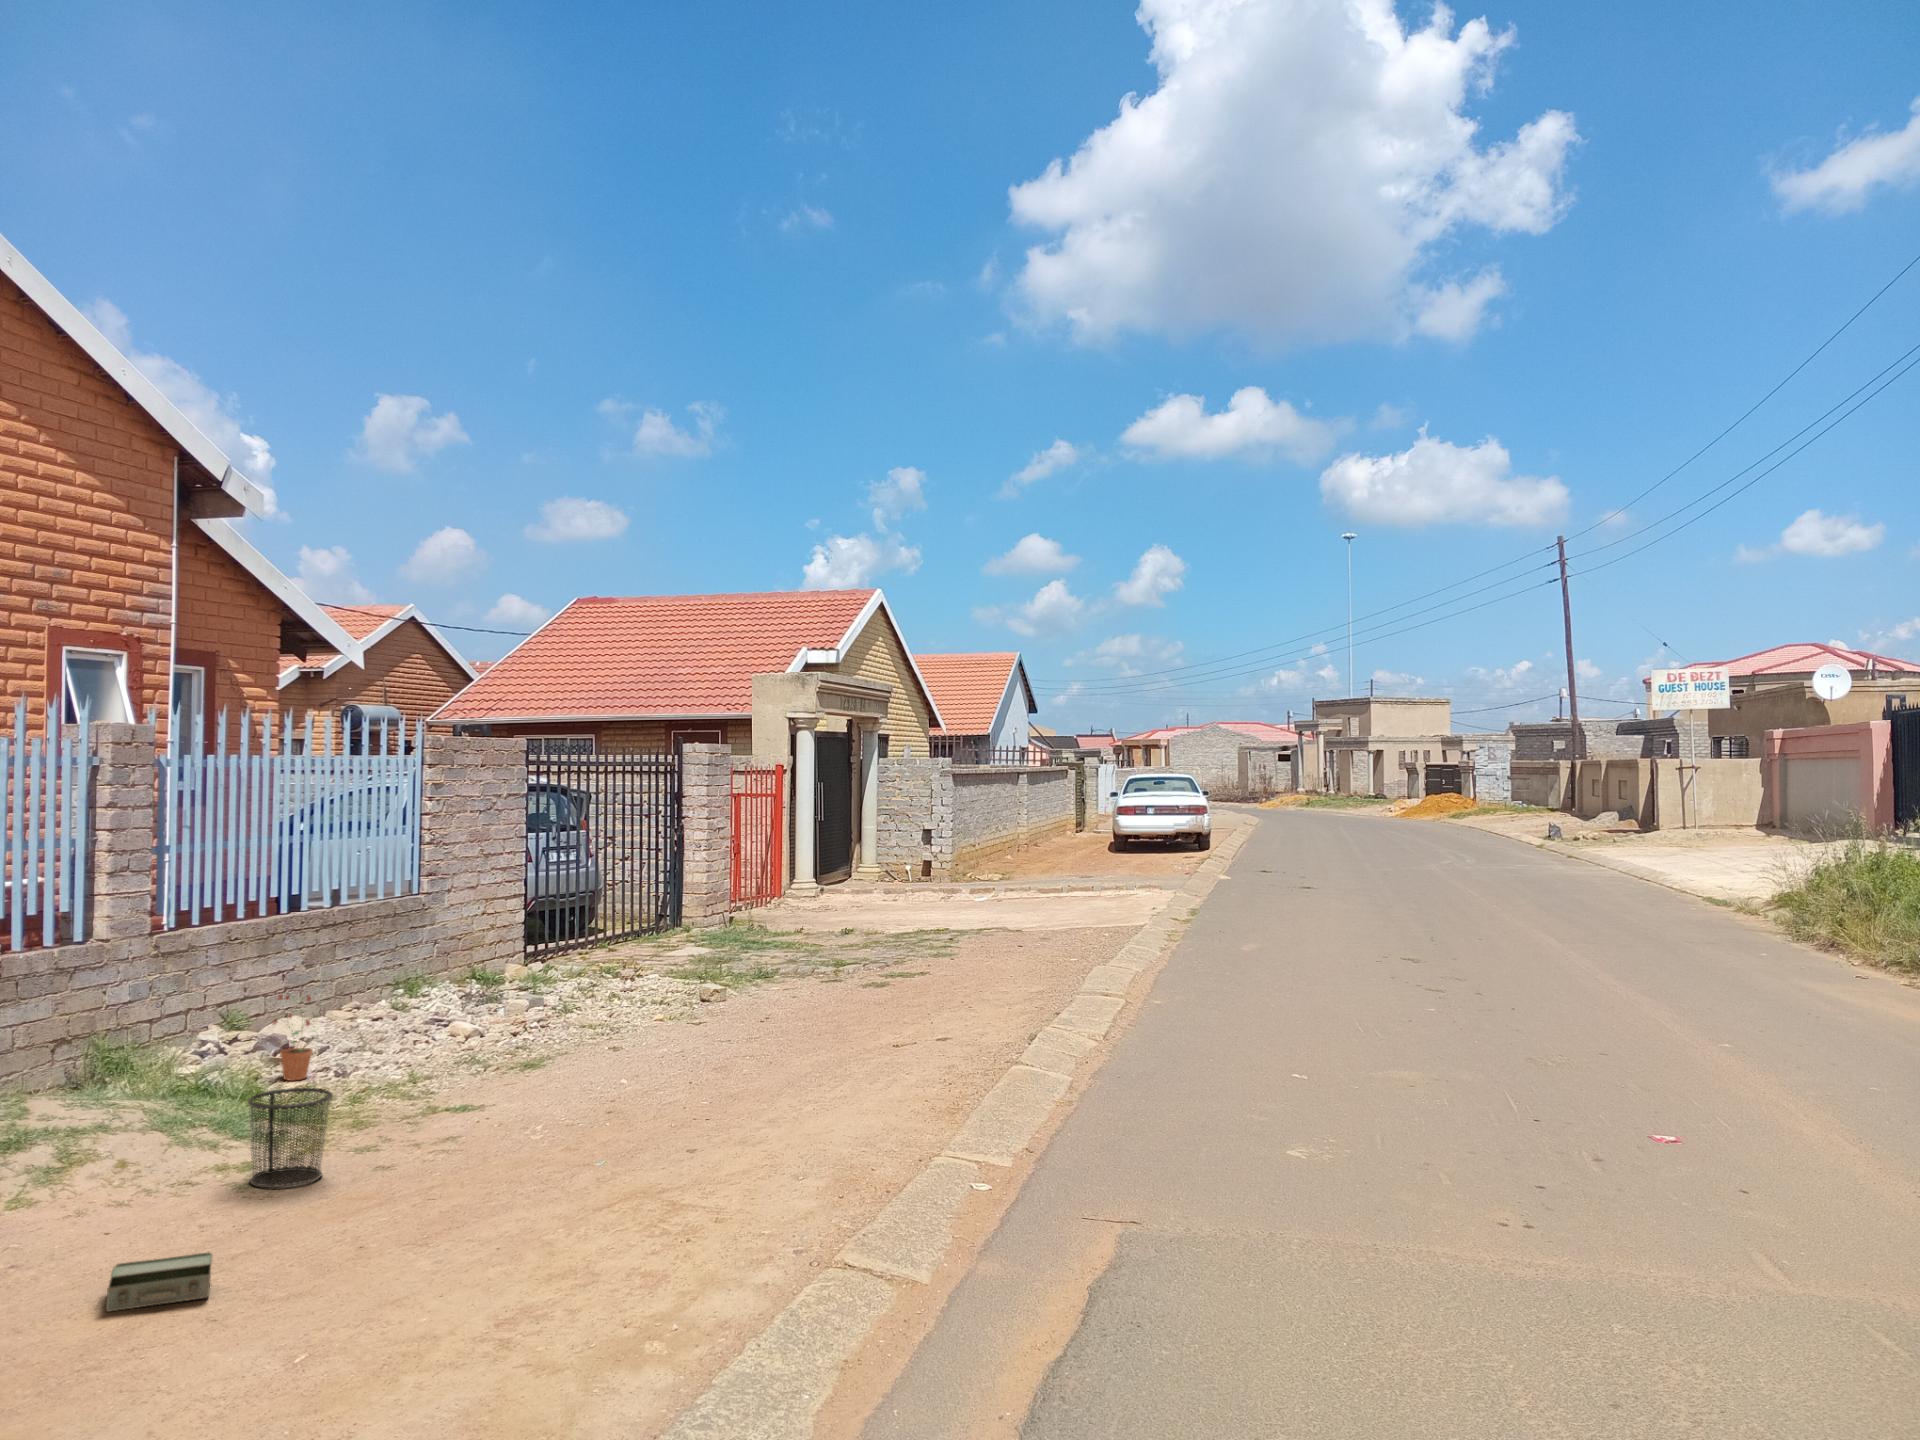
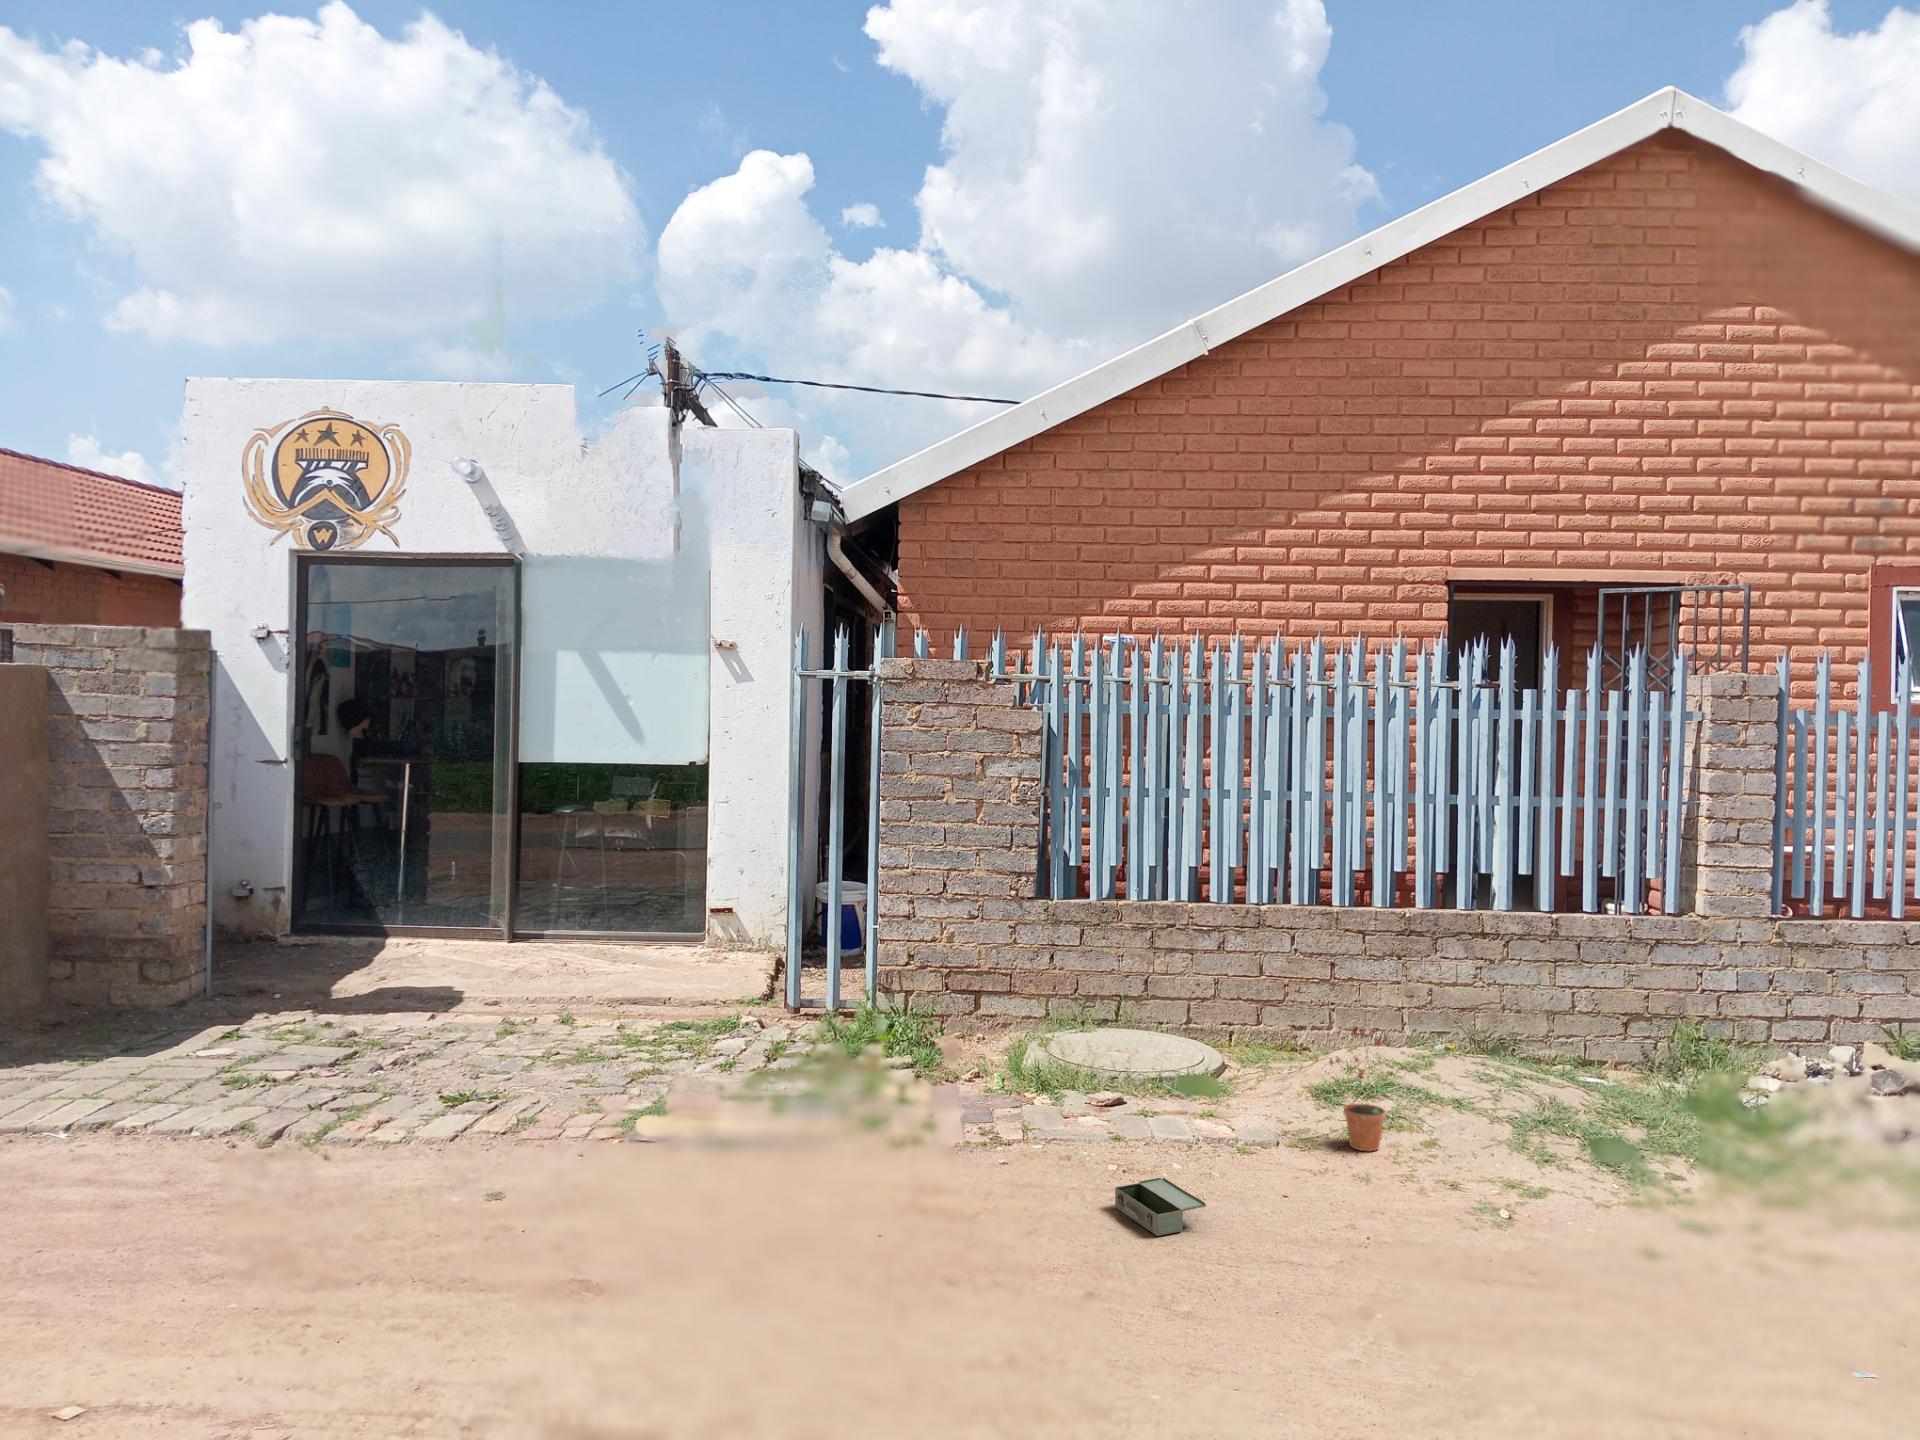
potted plant: present [273,993,313,1081] -> present [1329,1026,1386,1151]
waste bin: present [248,1088,333,1188] -> none [1446,1097,1541,1217]

